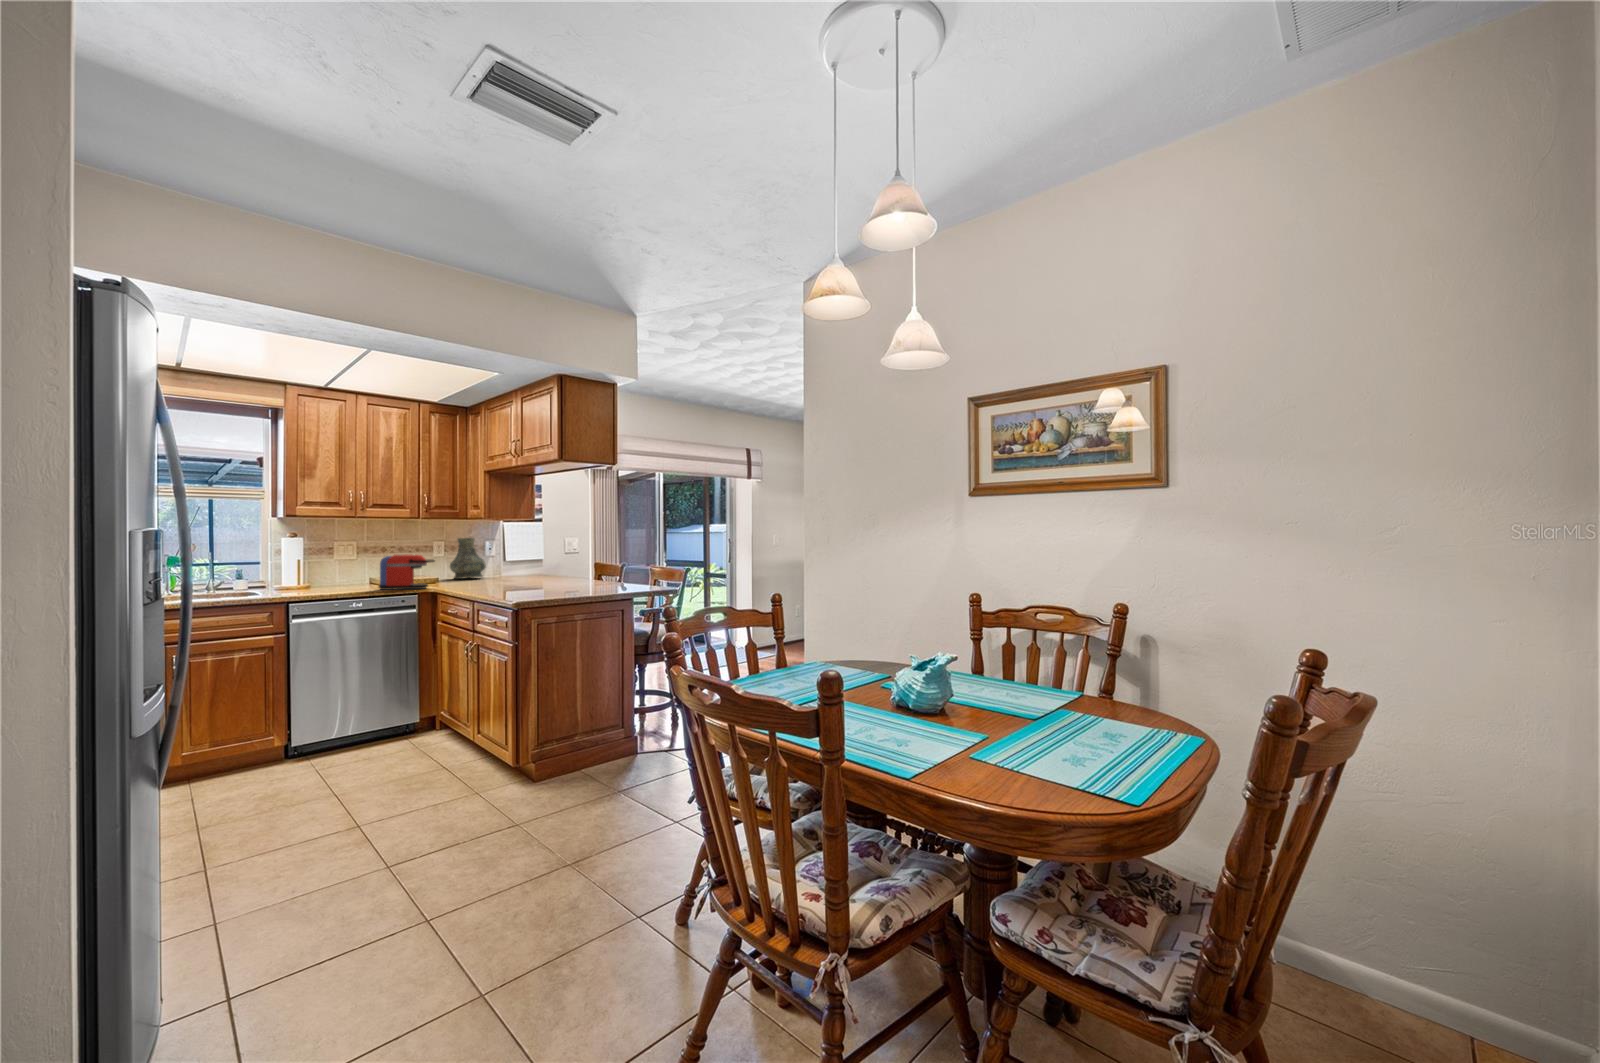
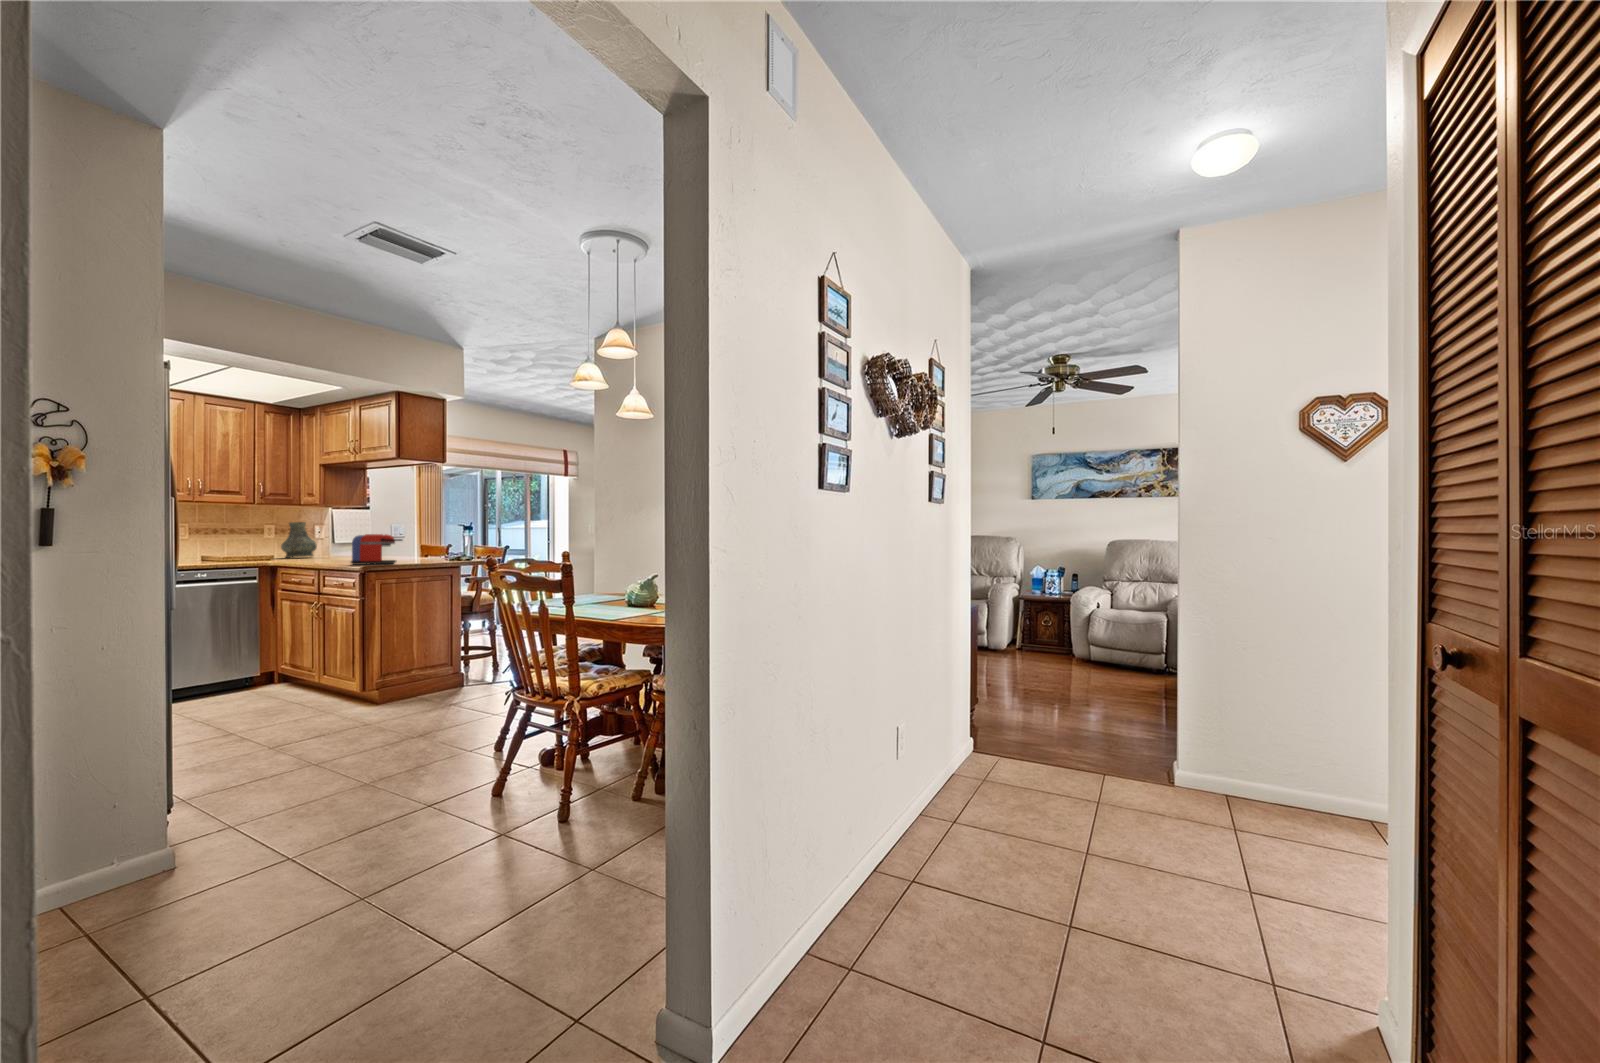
coffee maker: present [378,554,435,590] -> present [351,534,402,565]

